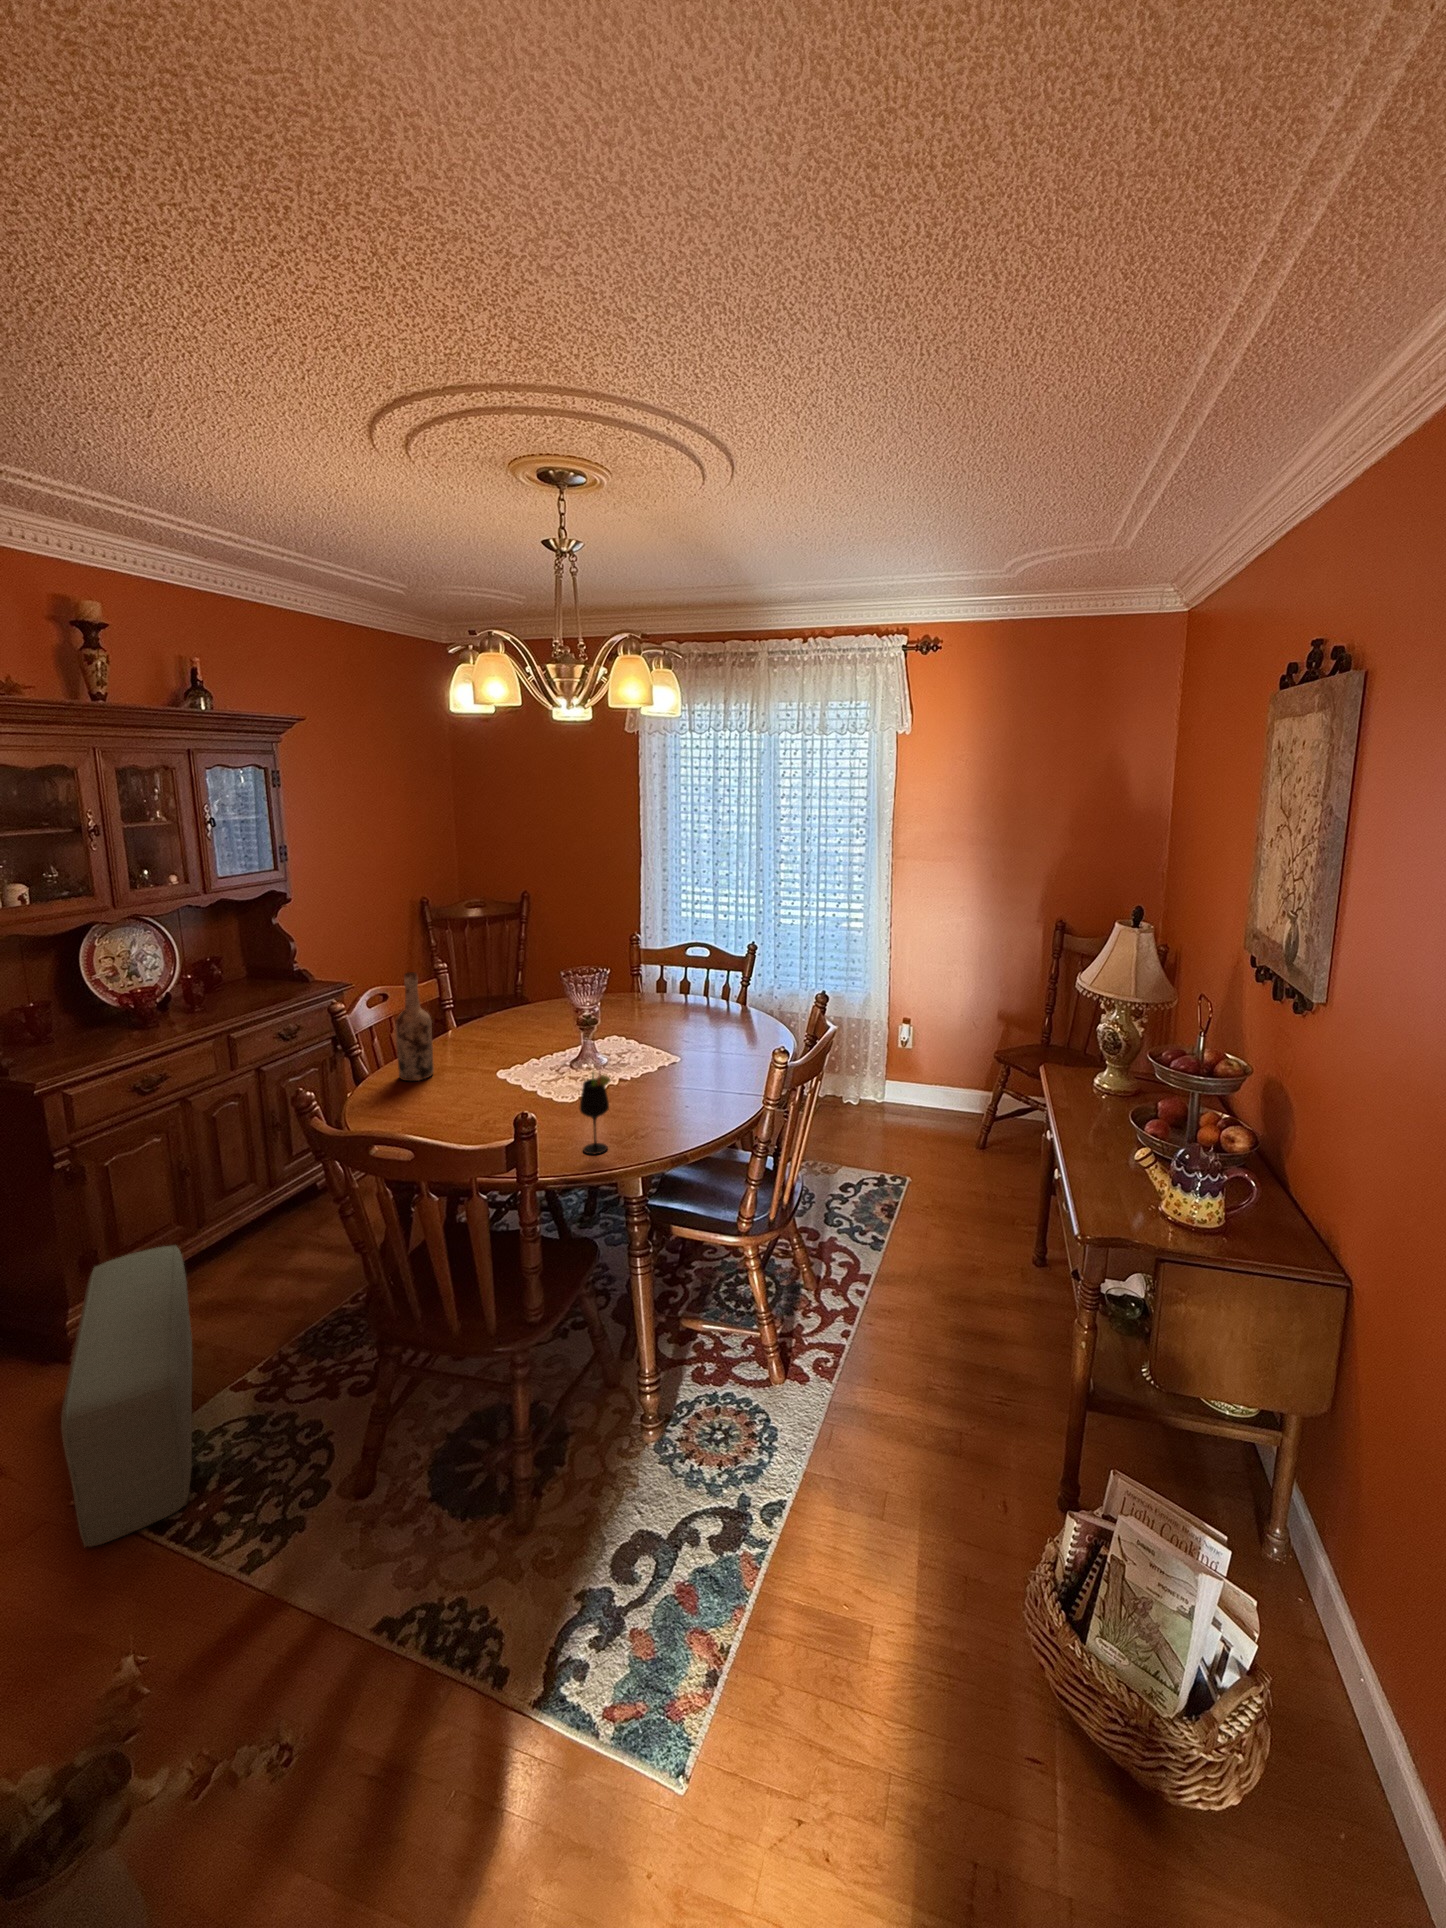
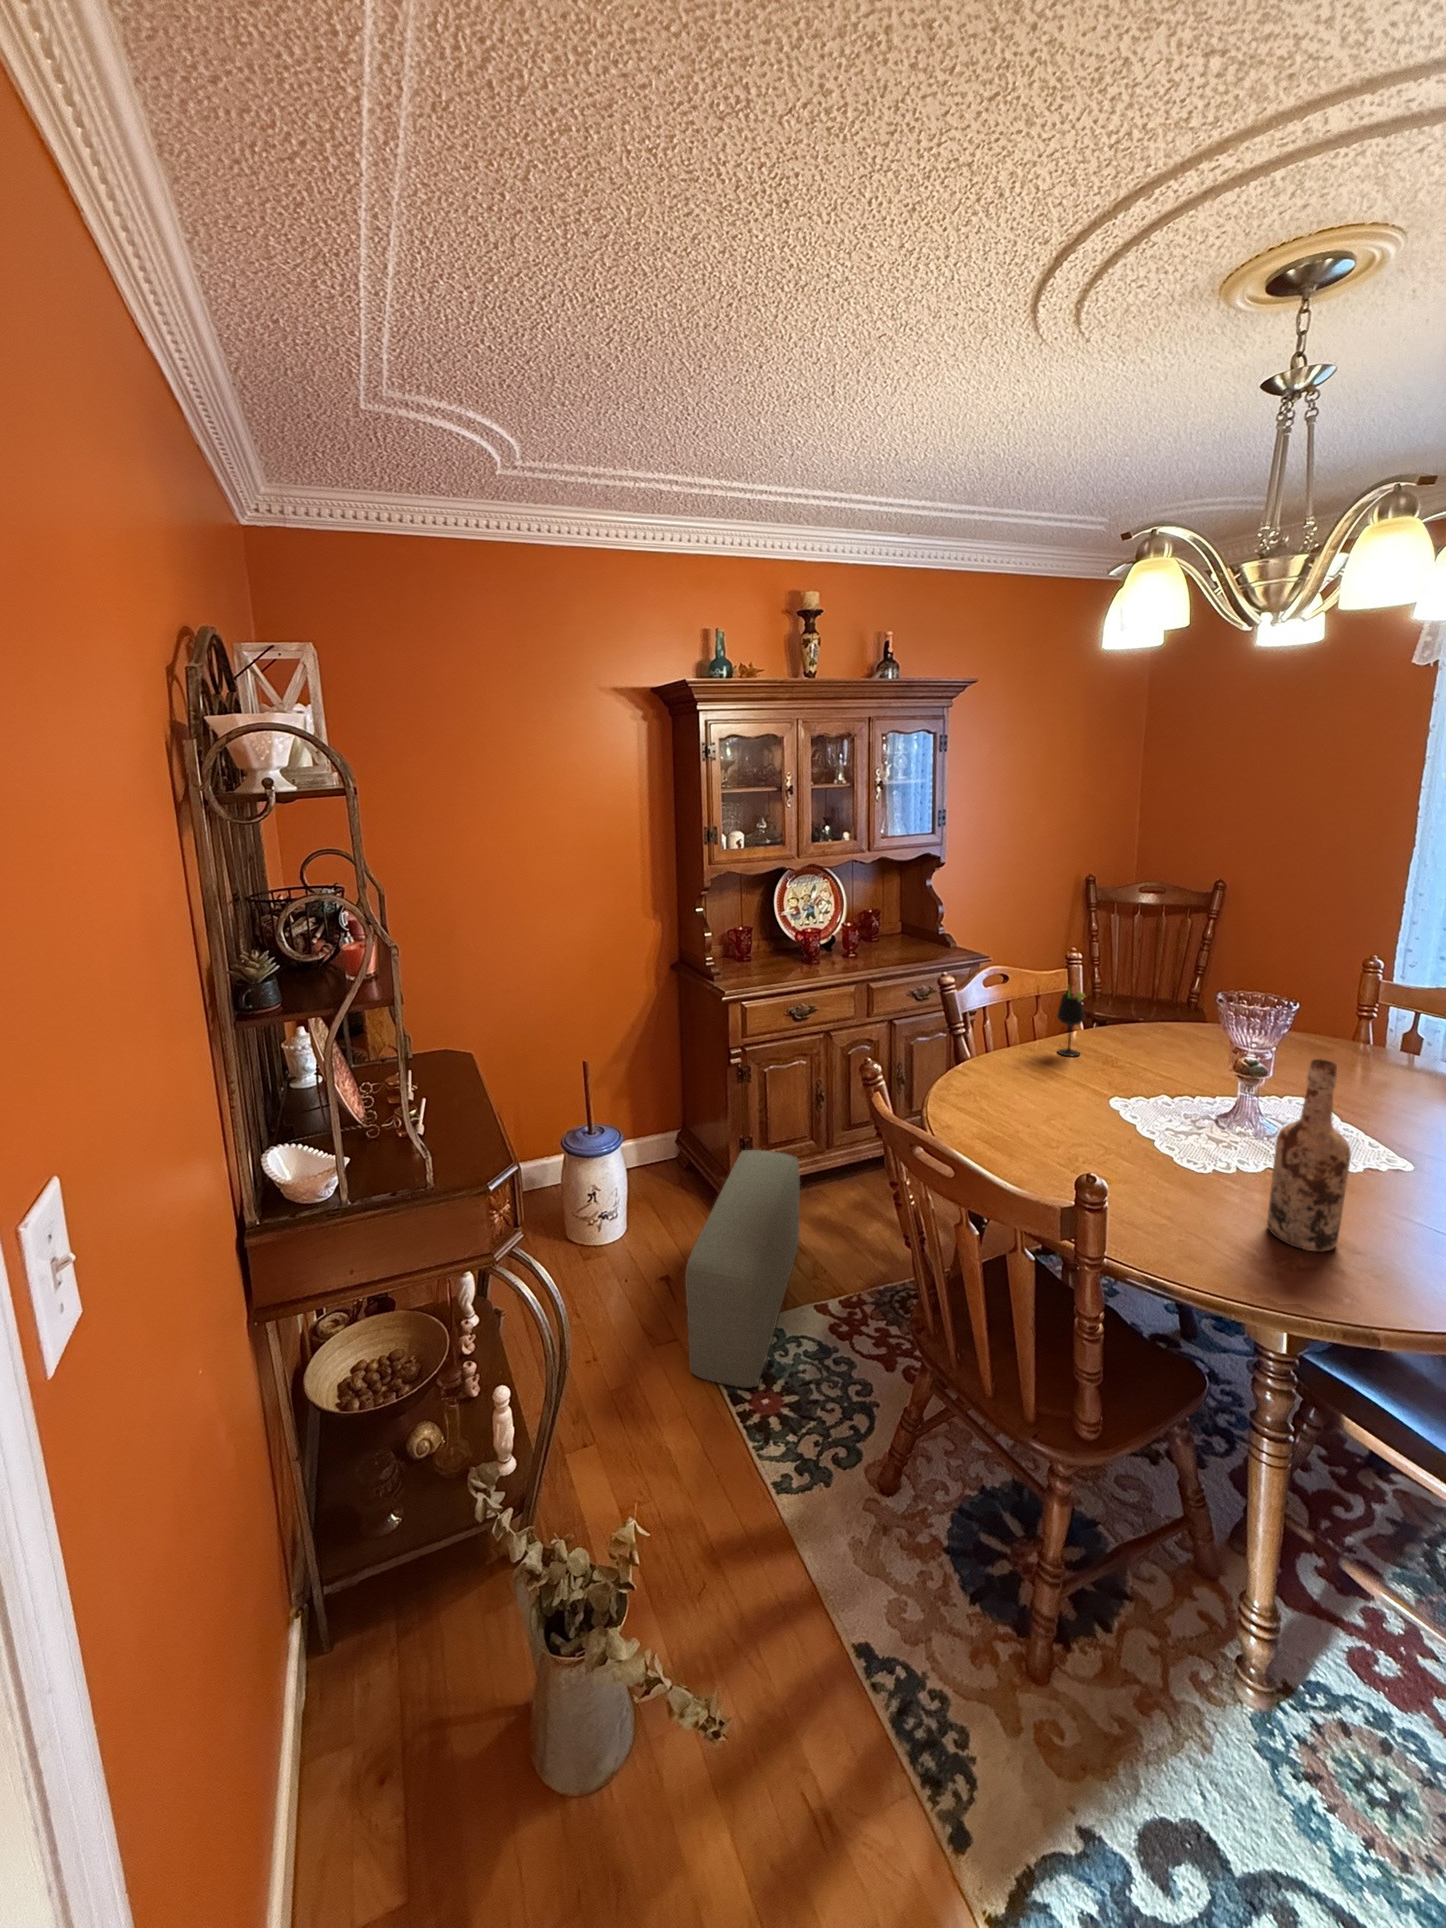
wine bottle: present [395,972,434,1081] -> present [1267,1059,1351,1252]
wine glass: present [580,1072,611,1154] -> present [1057,987,1085,1056]

